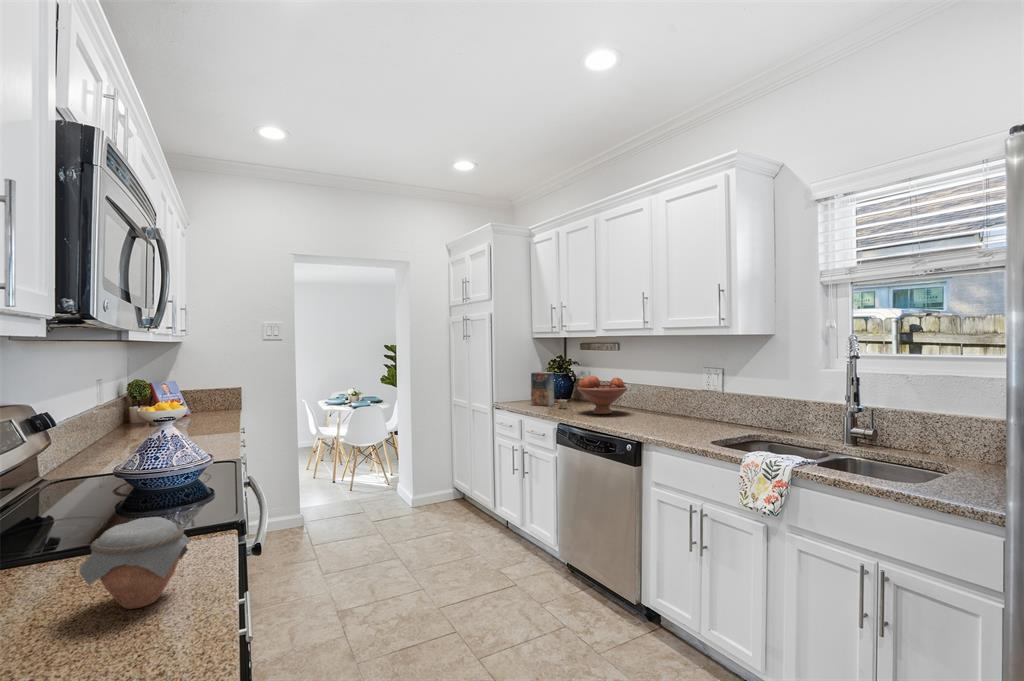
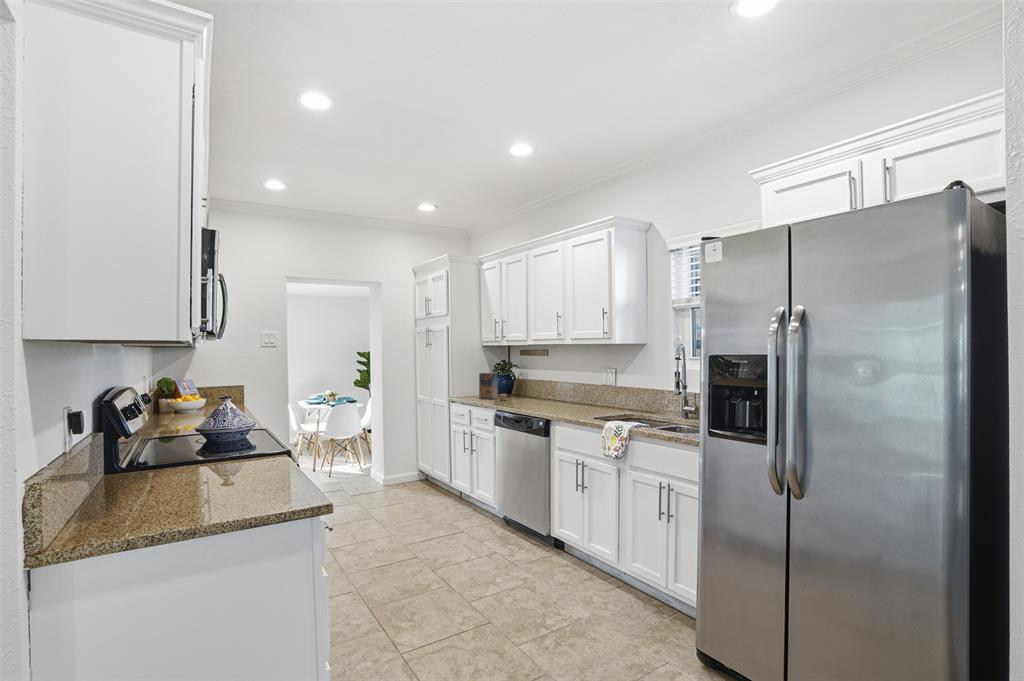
fruit bowl: present [577,376,628,414] -> none [512,375,550,404]
jar: present [80,517,191,609] -> none [231,434,278,474]

